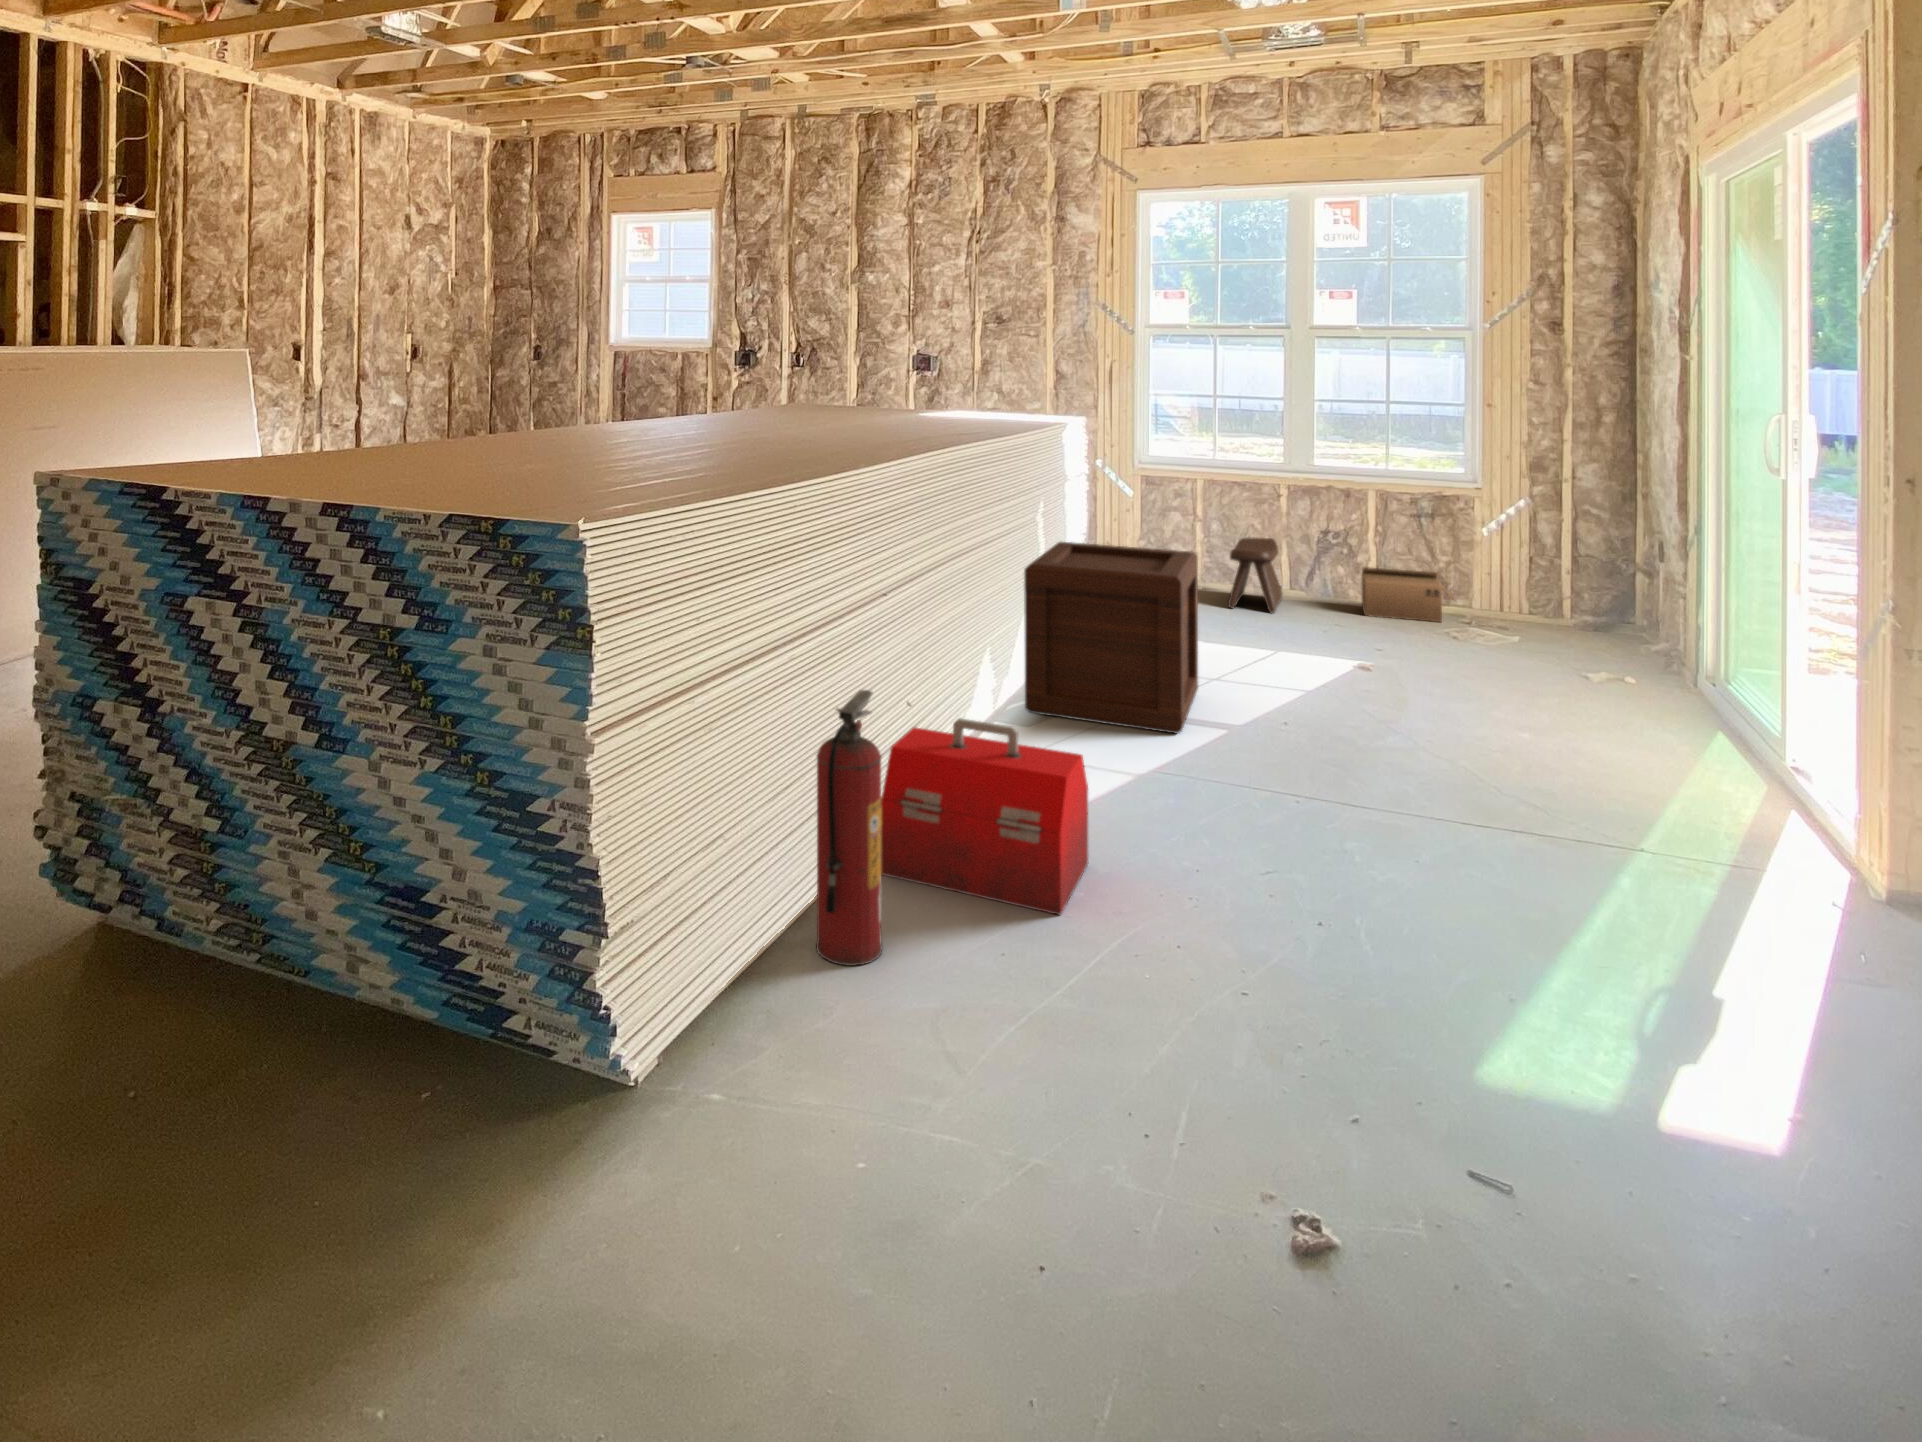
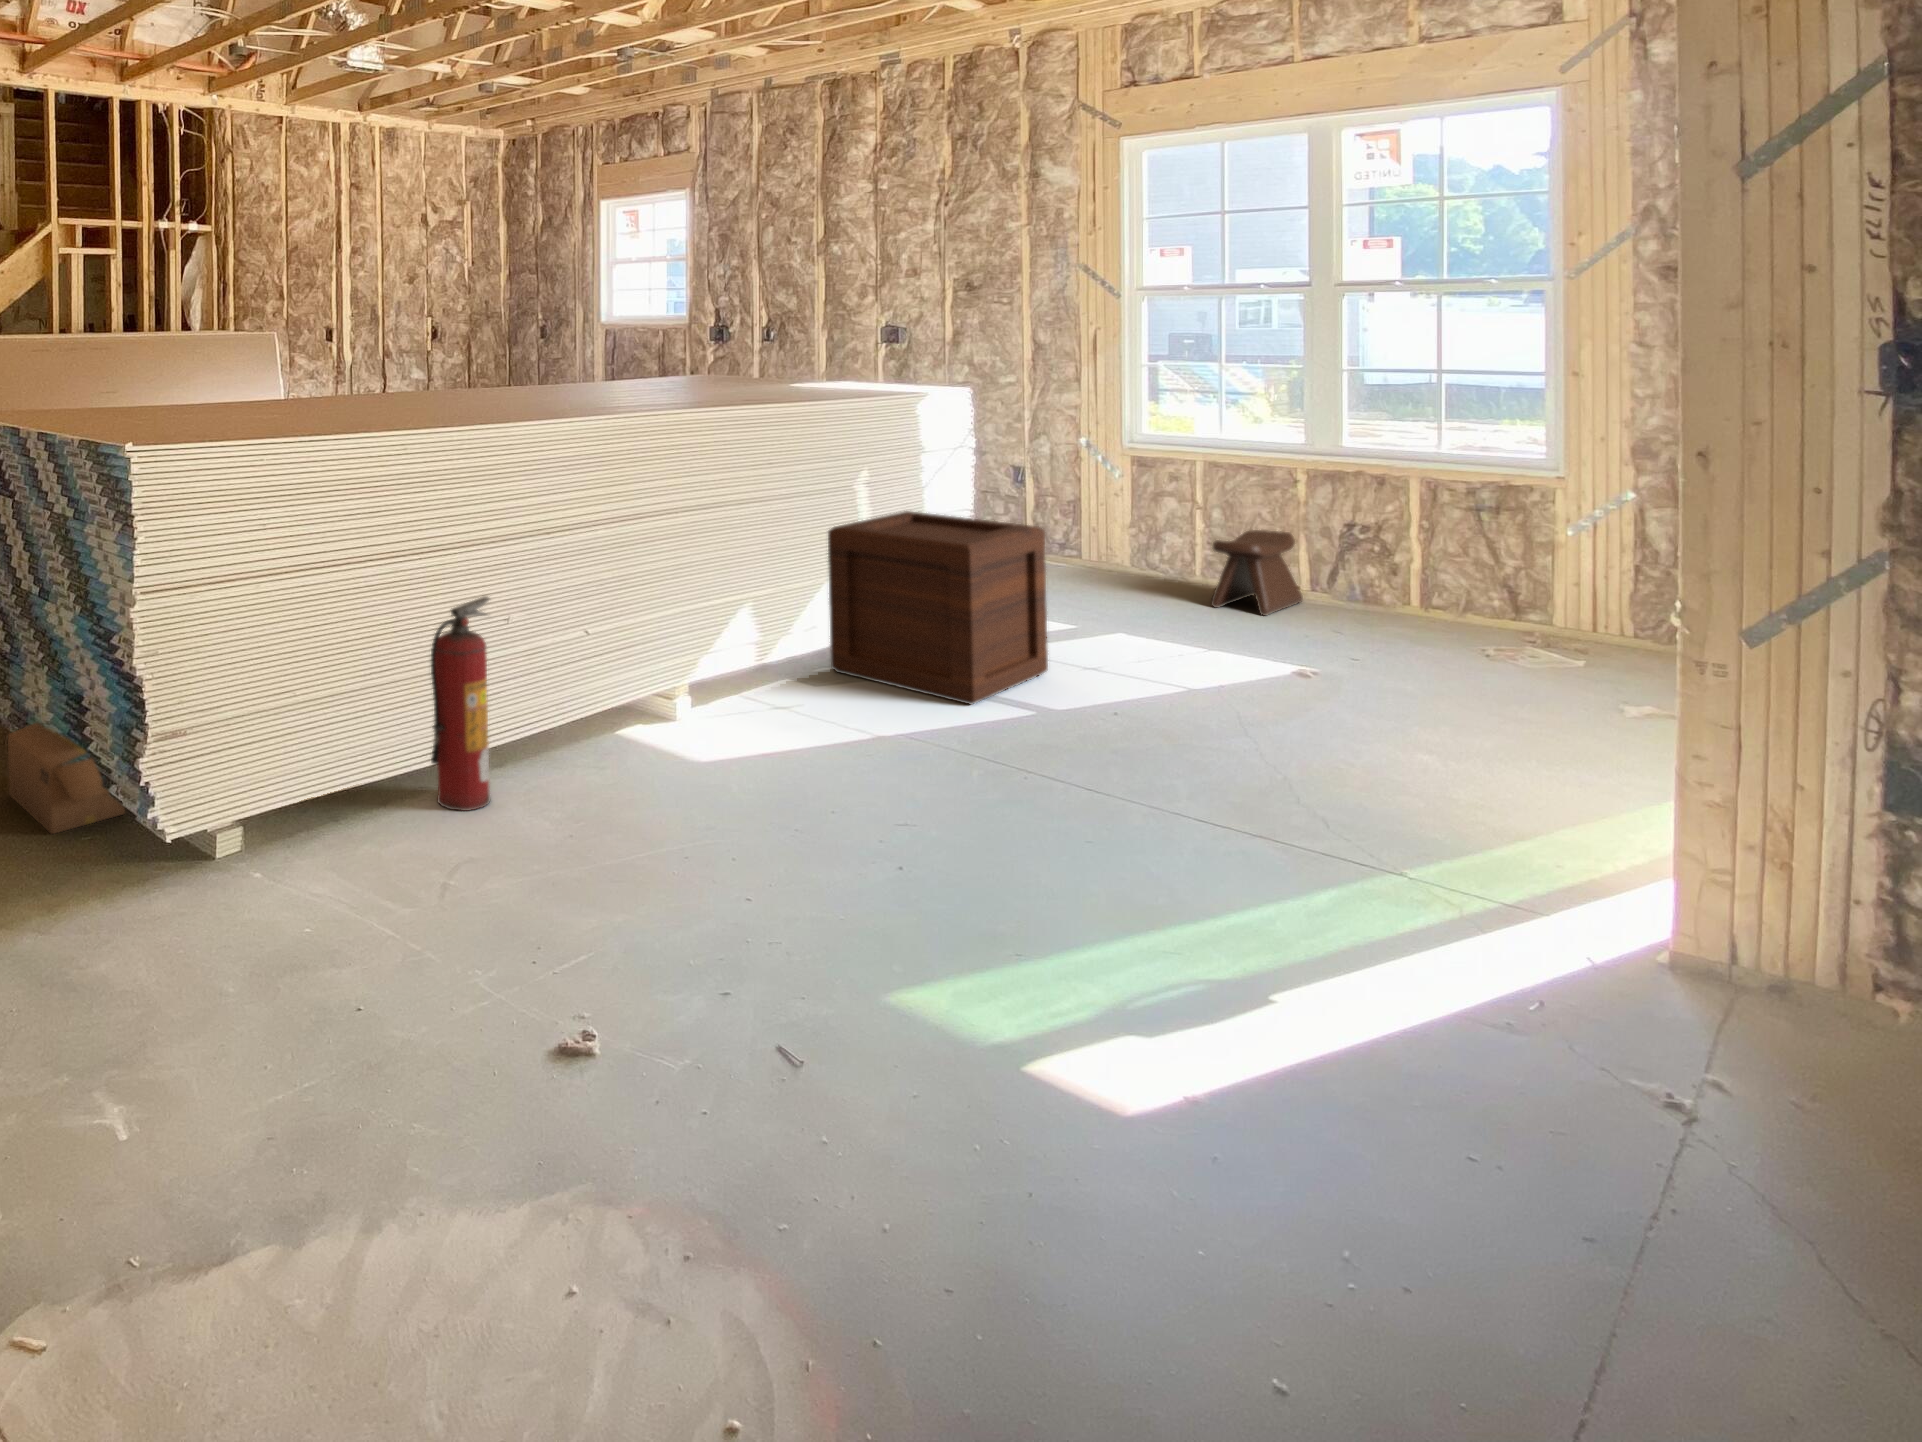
cardboard box: present [1362,567,1456,622] -> present [8,723,125,834]
toolbox: present [881,718,1088,915] -> none [545,639,733,810]

